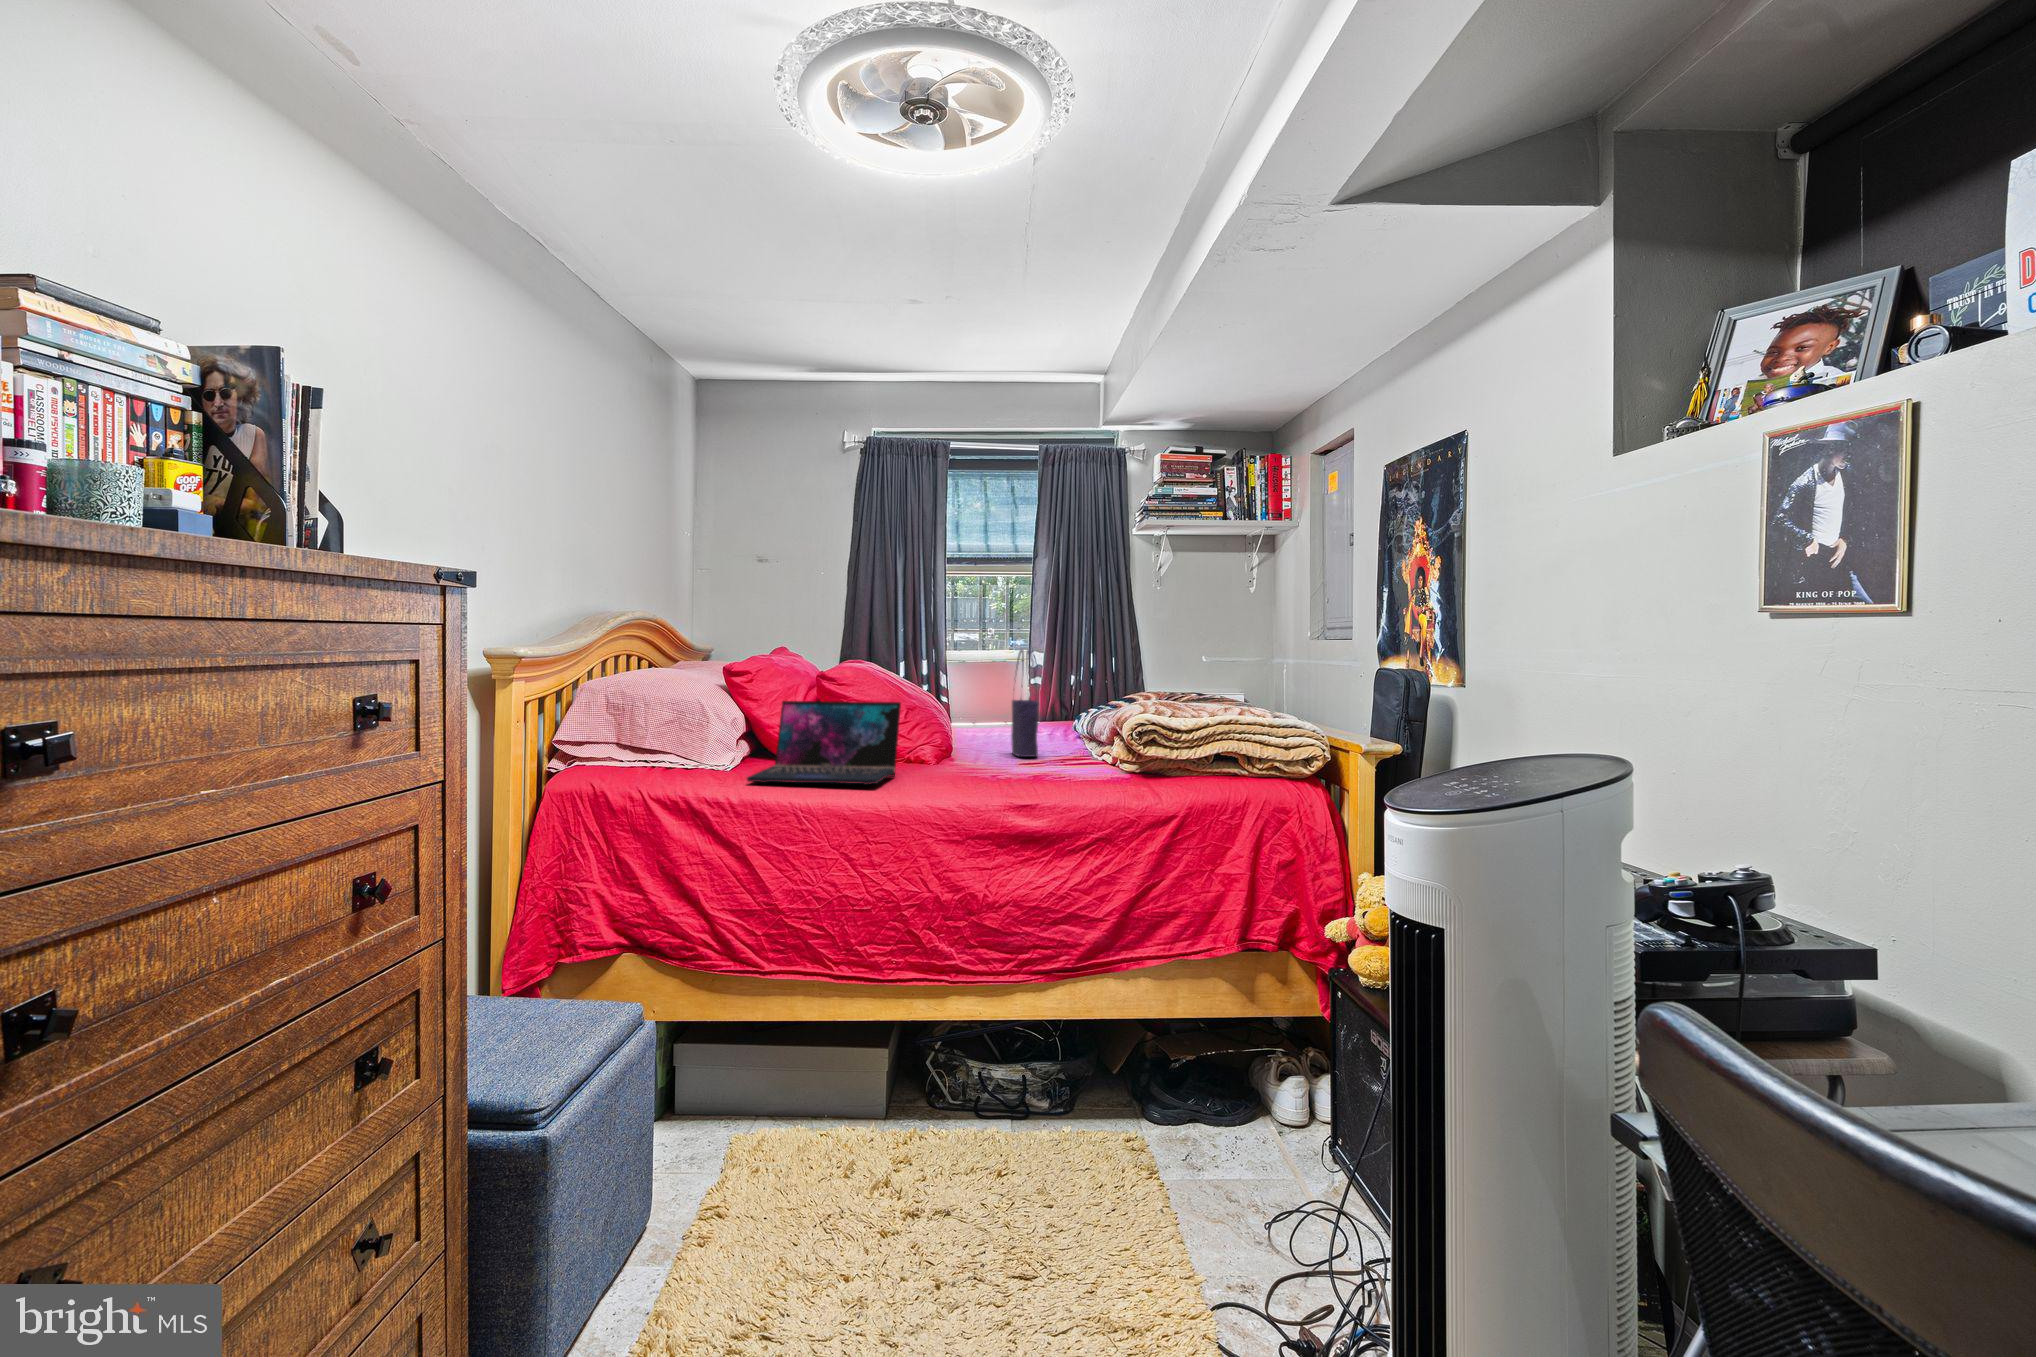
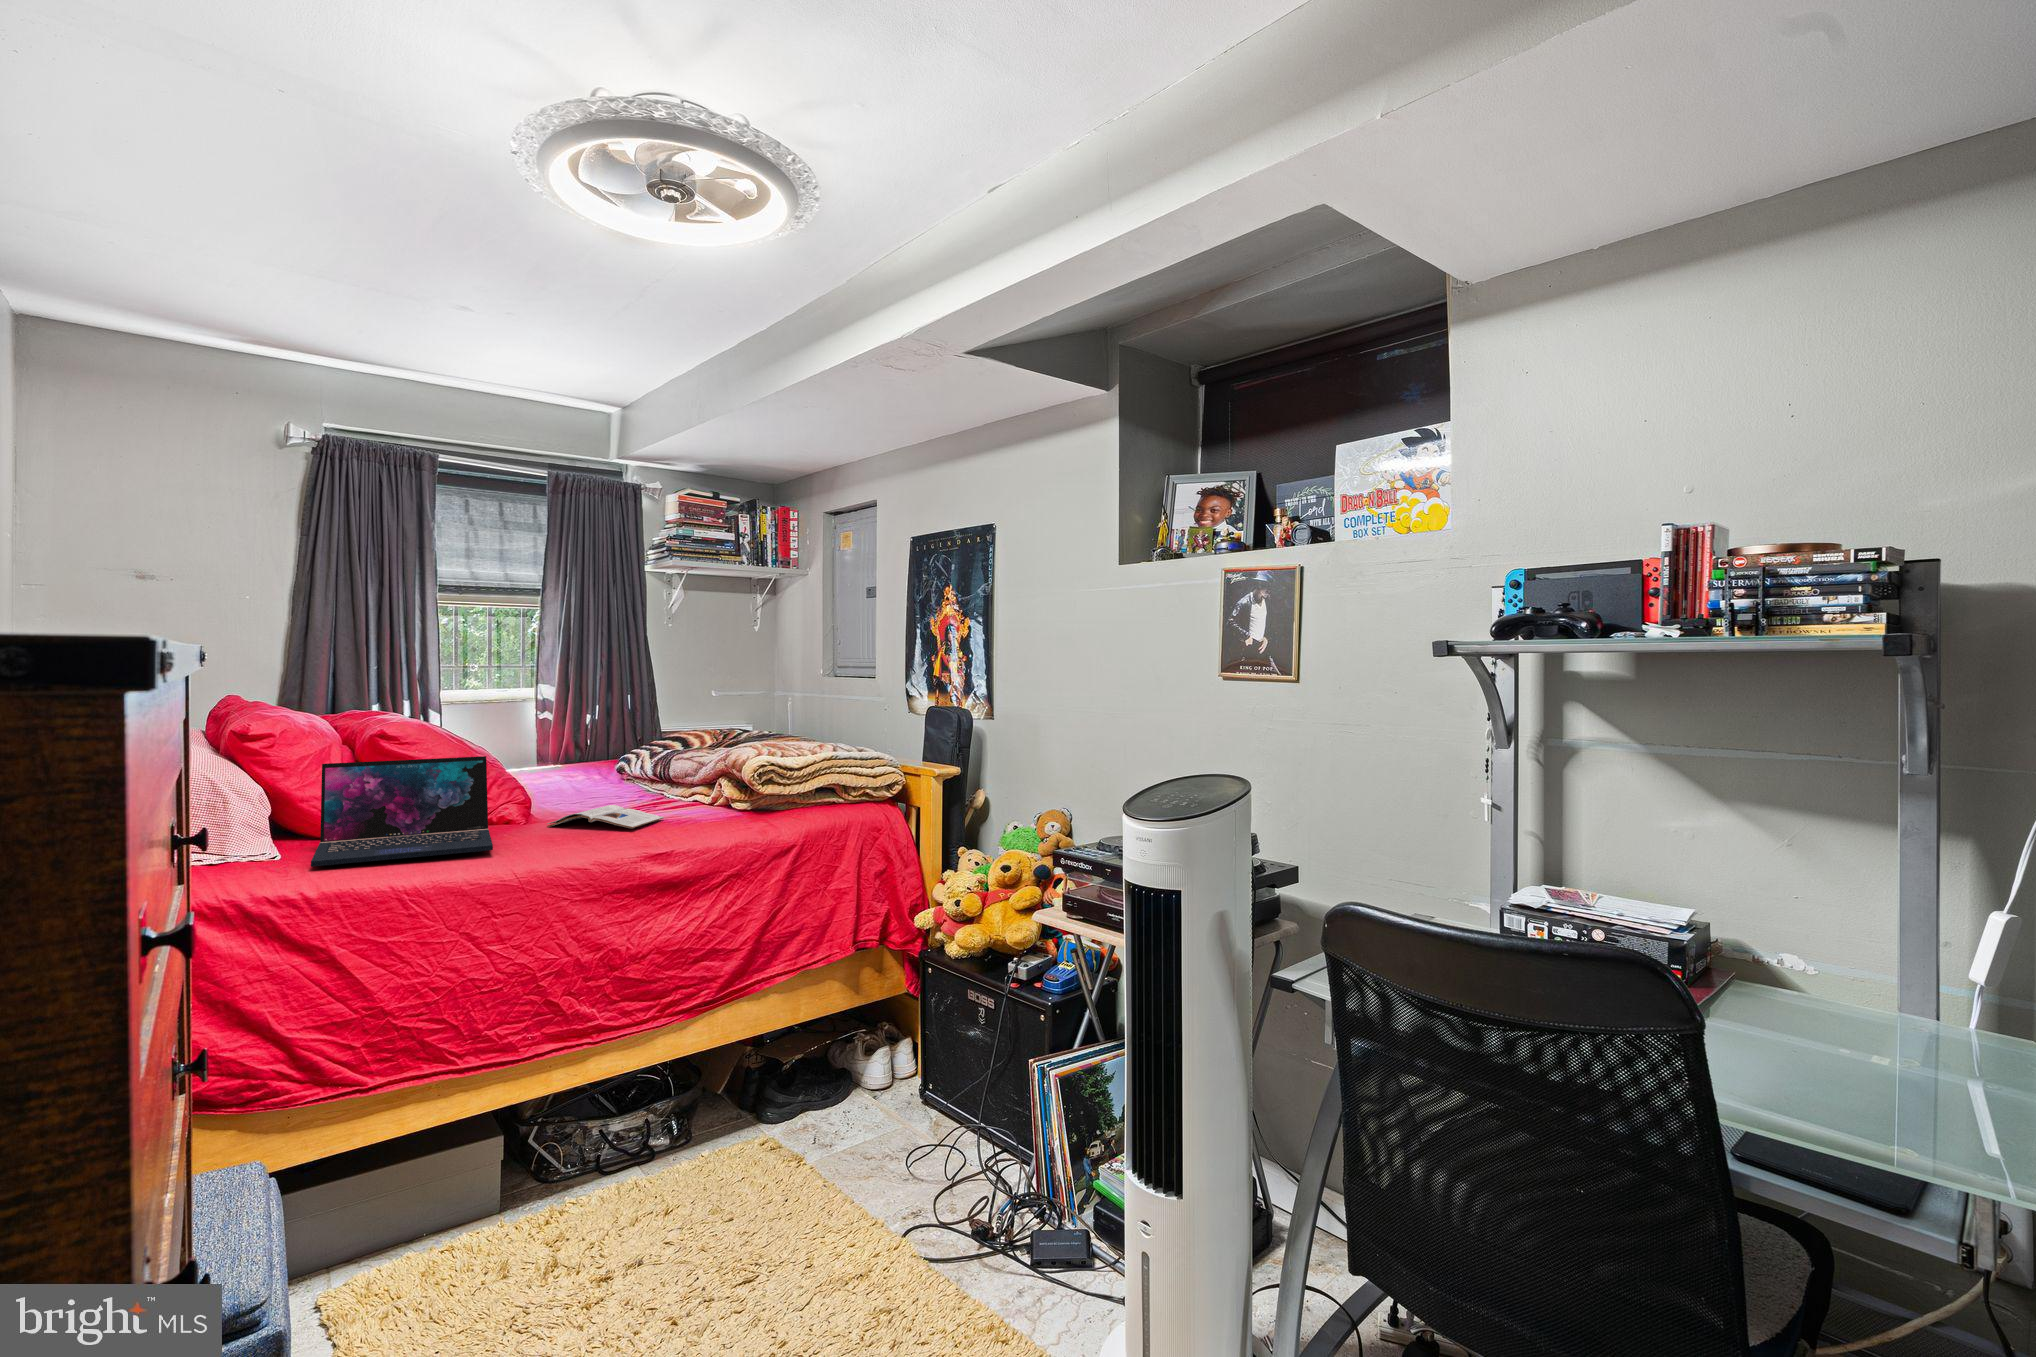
tote bag: present [1011,650,1039,757] -> none [568,691,605,802]
magazine: none [955,759,1060,781] -> present [547,805,664,828]

